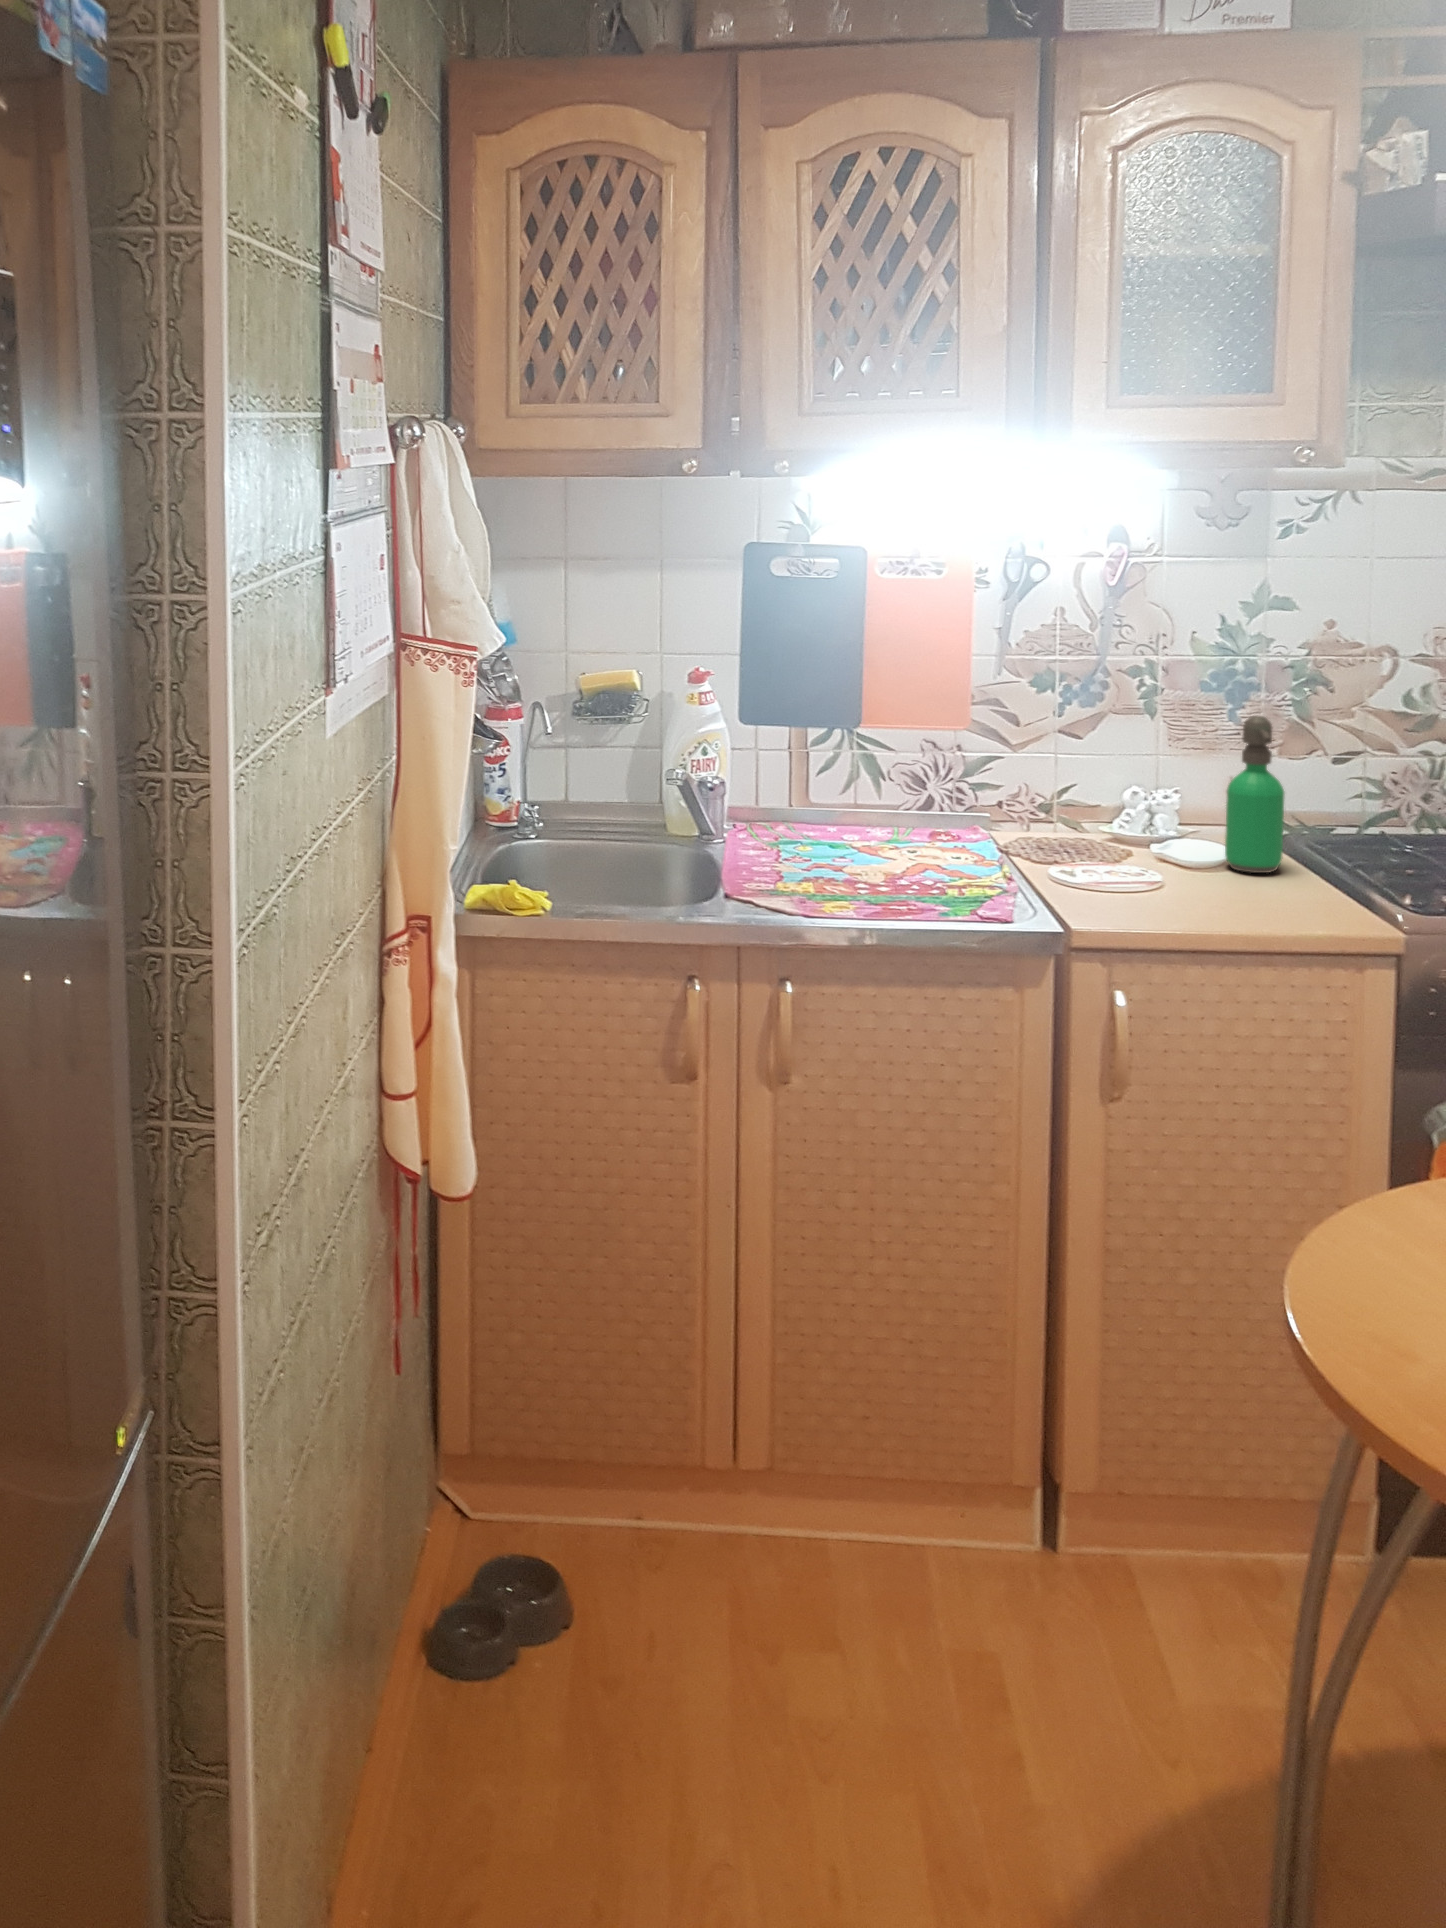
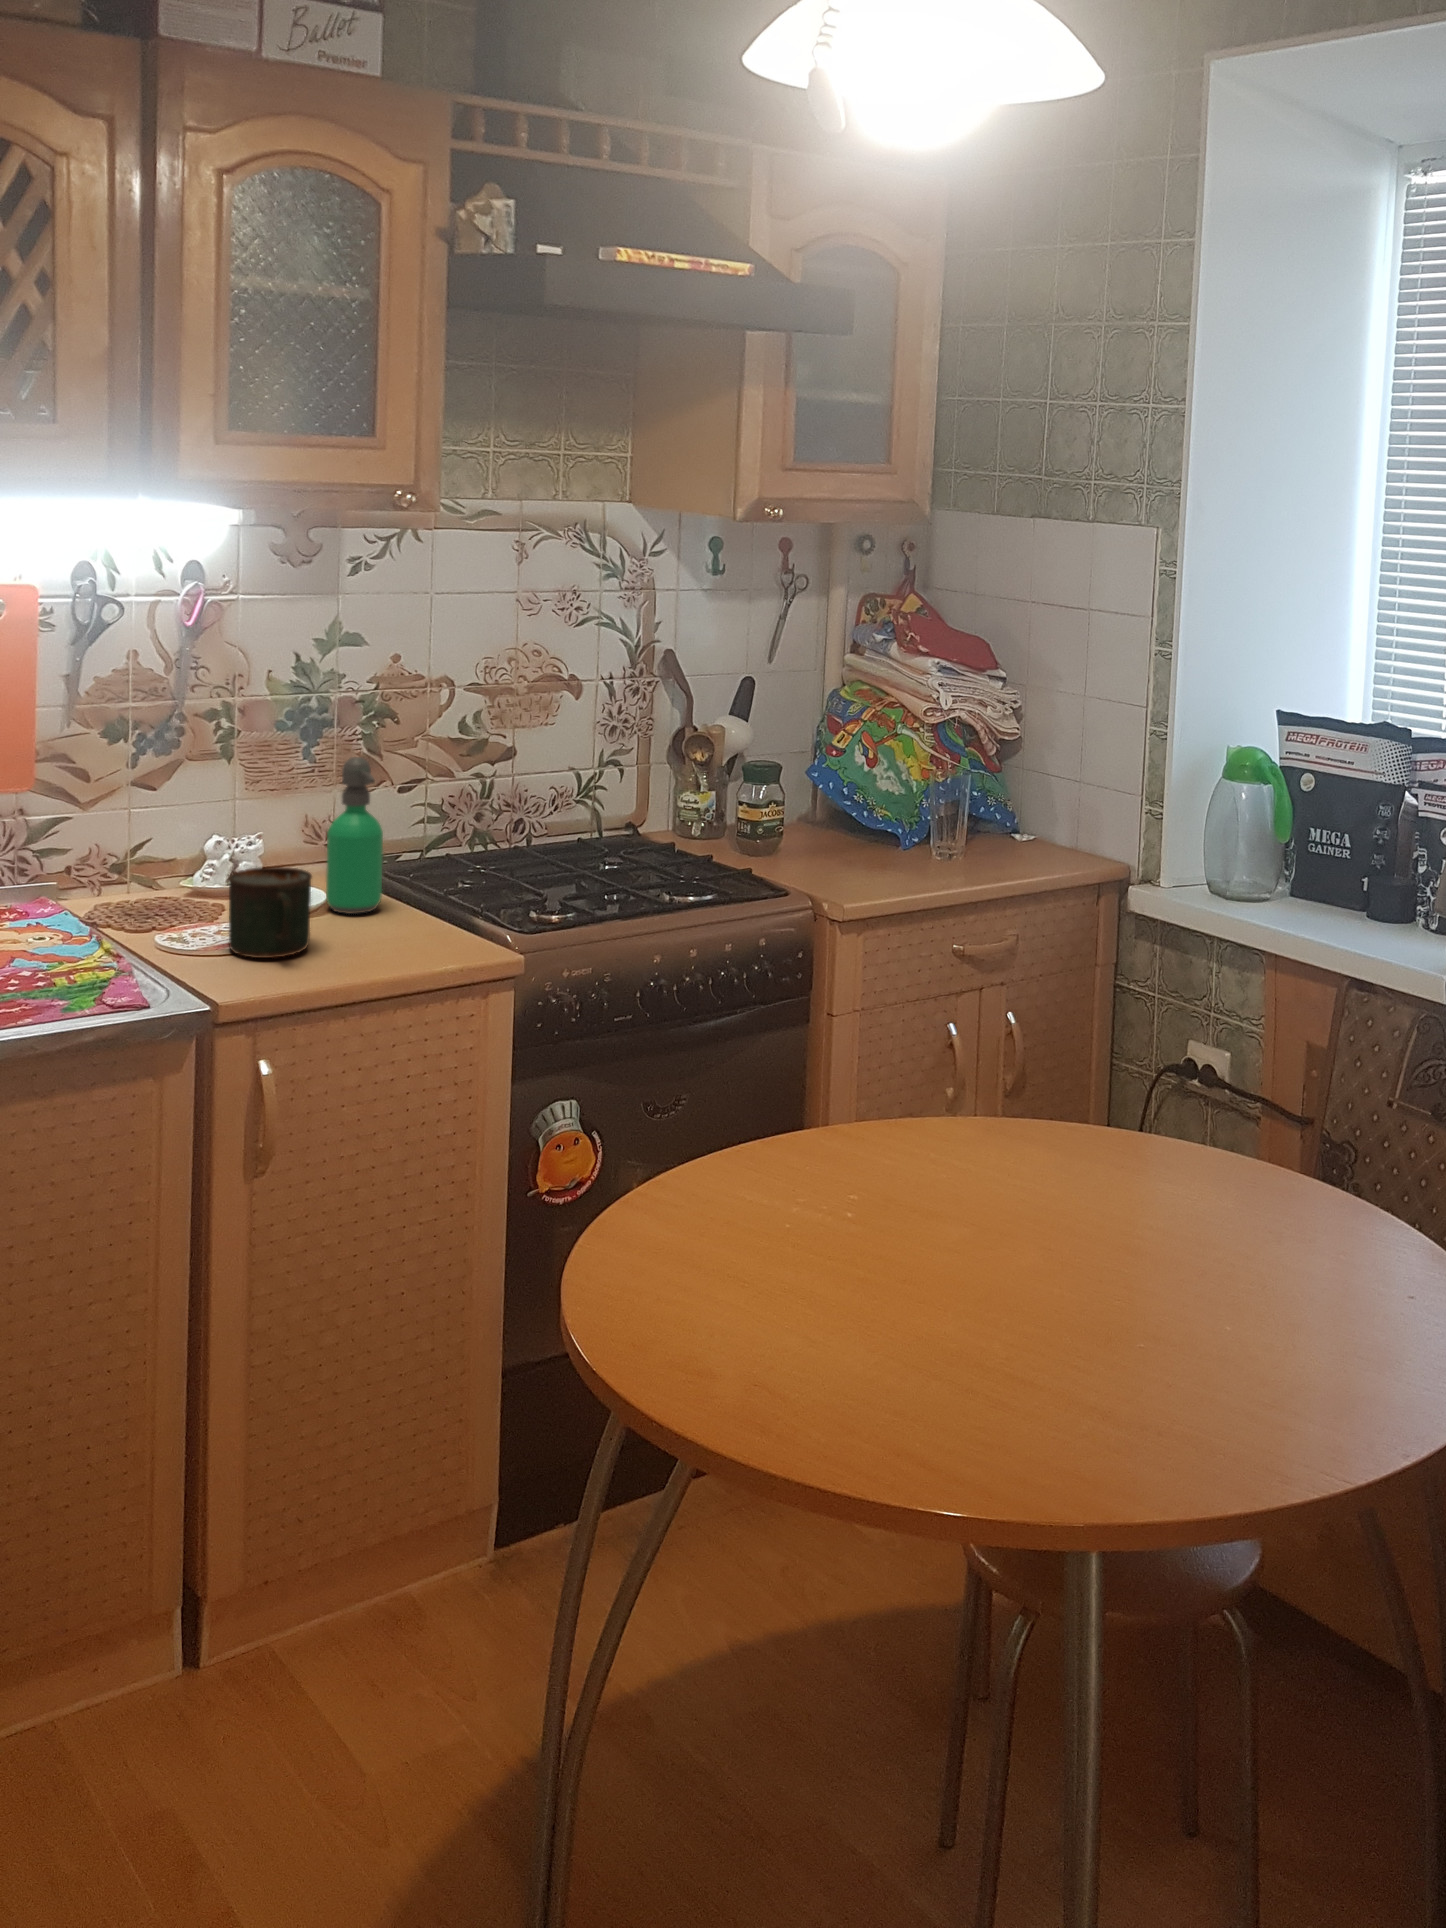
mug: none [1109,813,1191,899] -> present [228,867,312,958]

